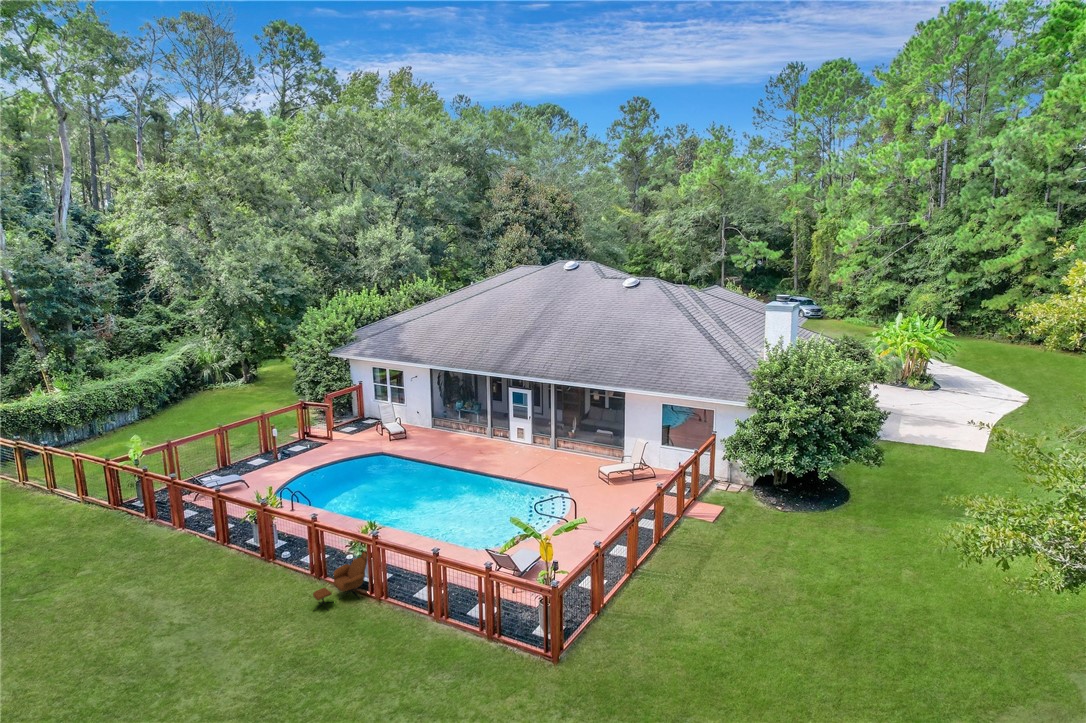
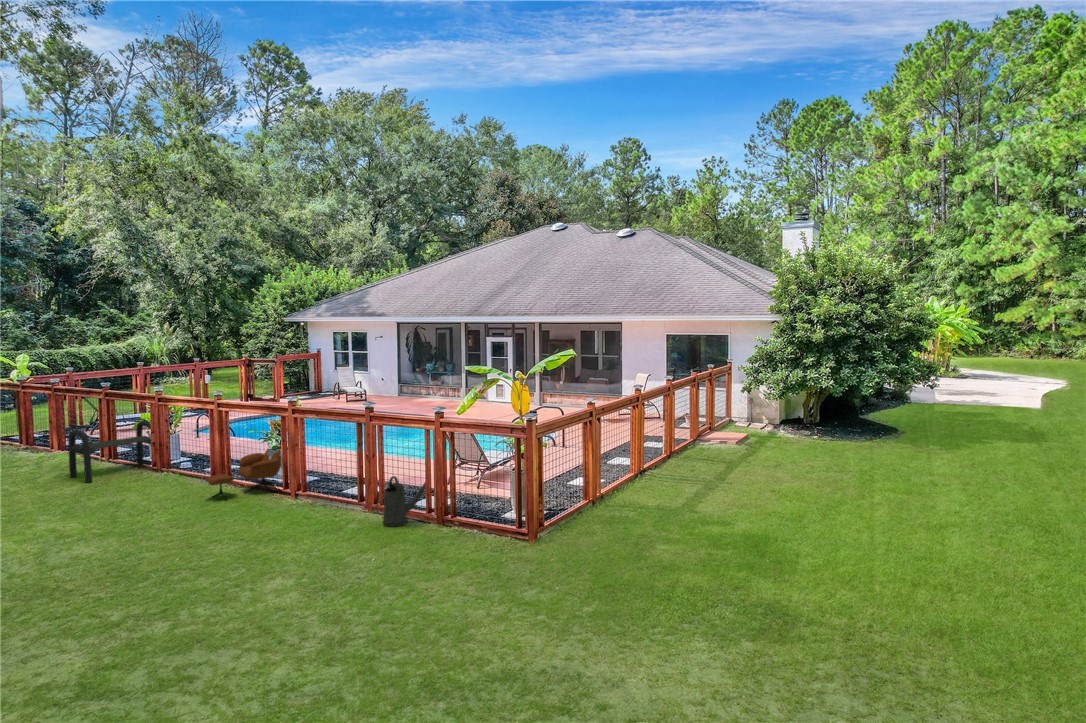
bench: none [200,525,267,584] -> present [68,421,156,483]
watering can: none [442,607,479,648] -> present [375,476,426,527]

